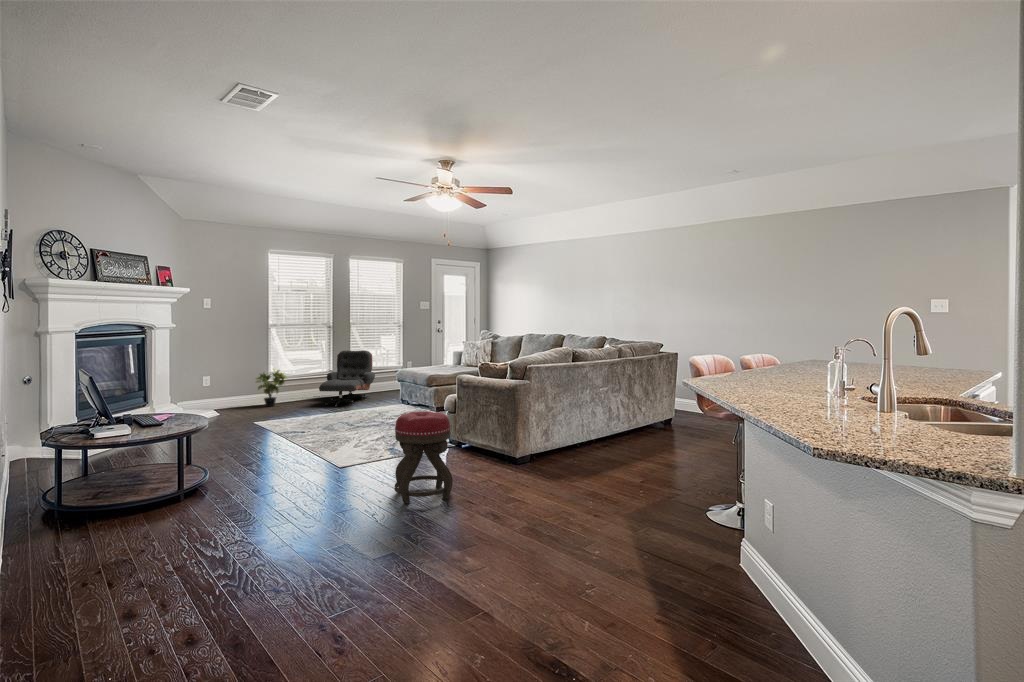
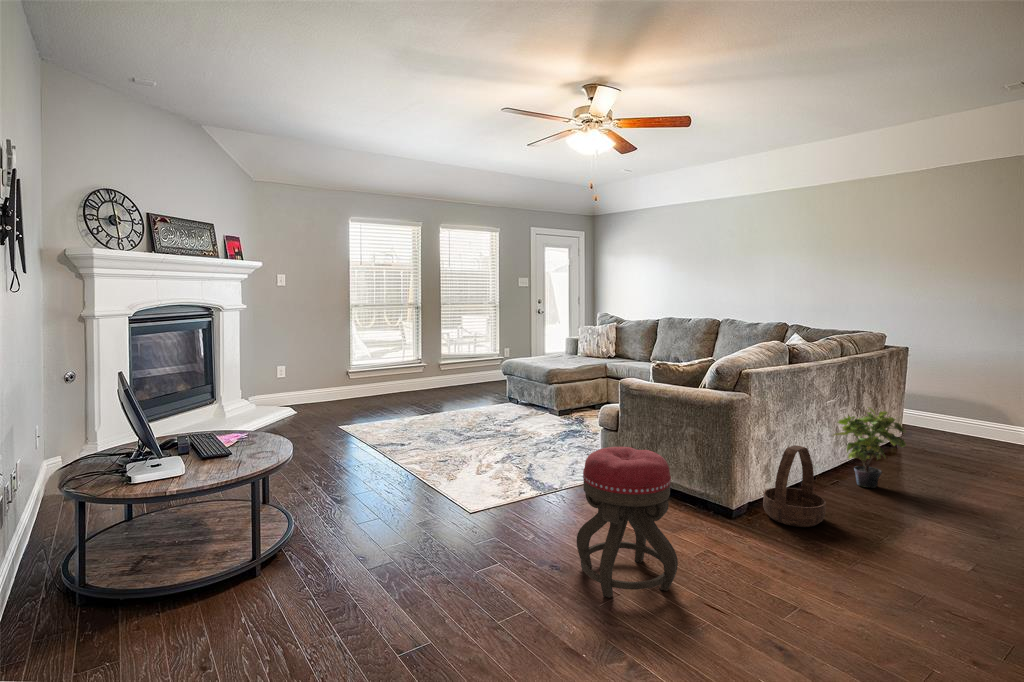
lounge chair: present [319,350,375,407] -> none [411,336,473,406]
potted plant: present [256,369,287,406] -> present [833,408,906,488]
basket: none [540,415,578,468] -> present [763,445,826,527]

